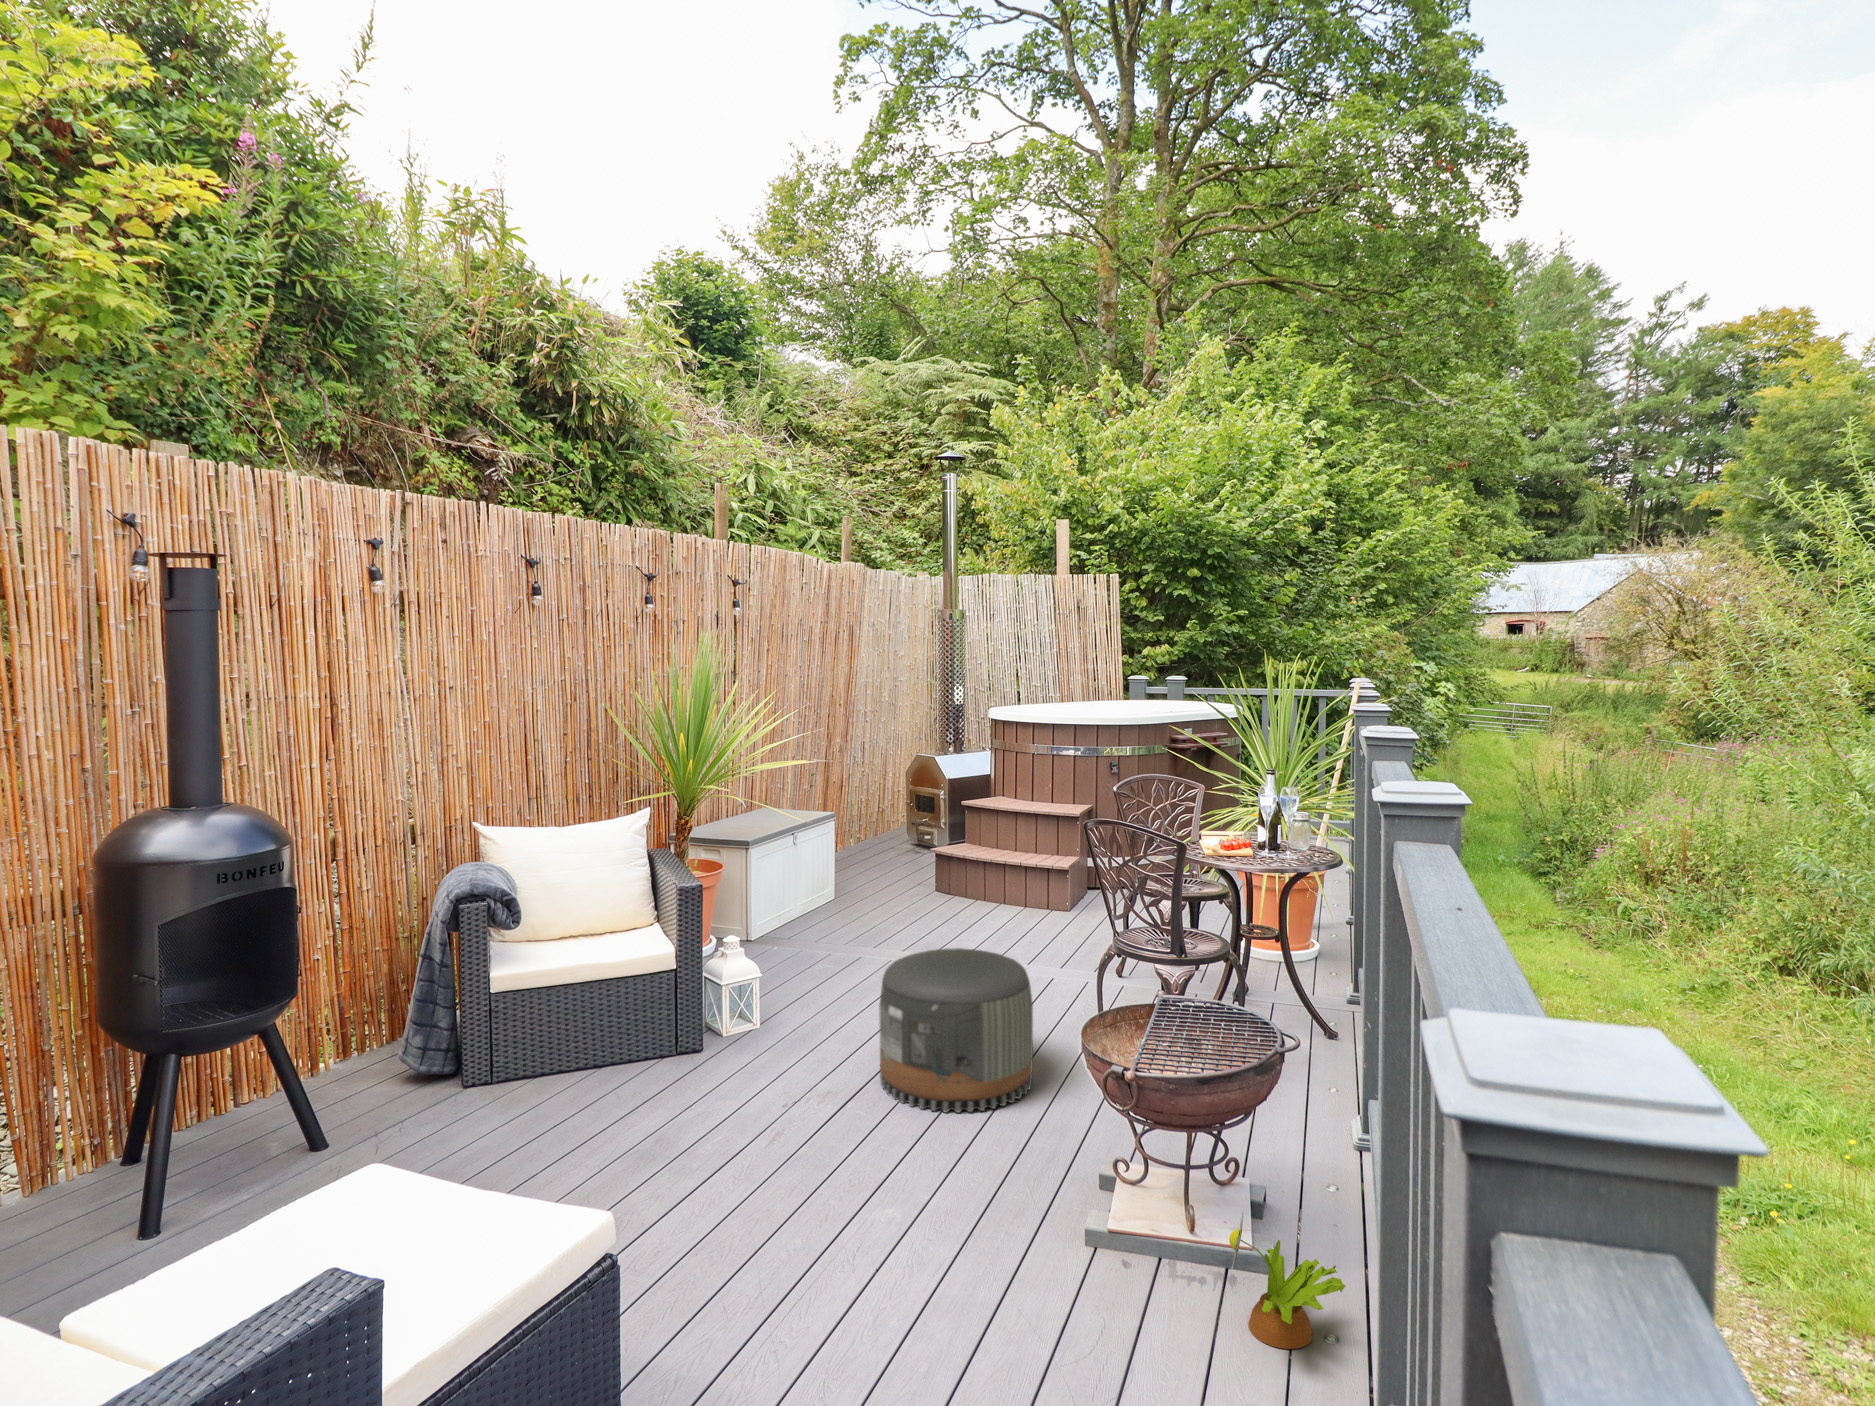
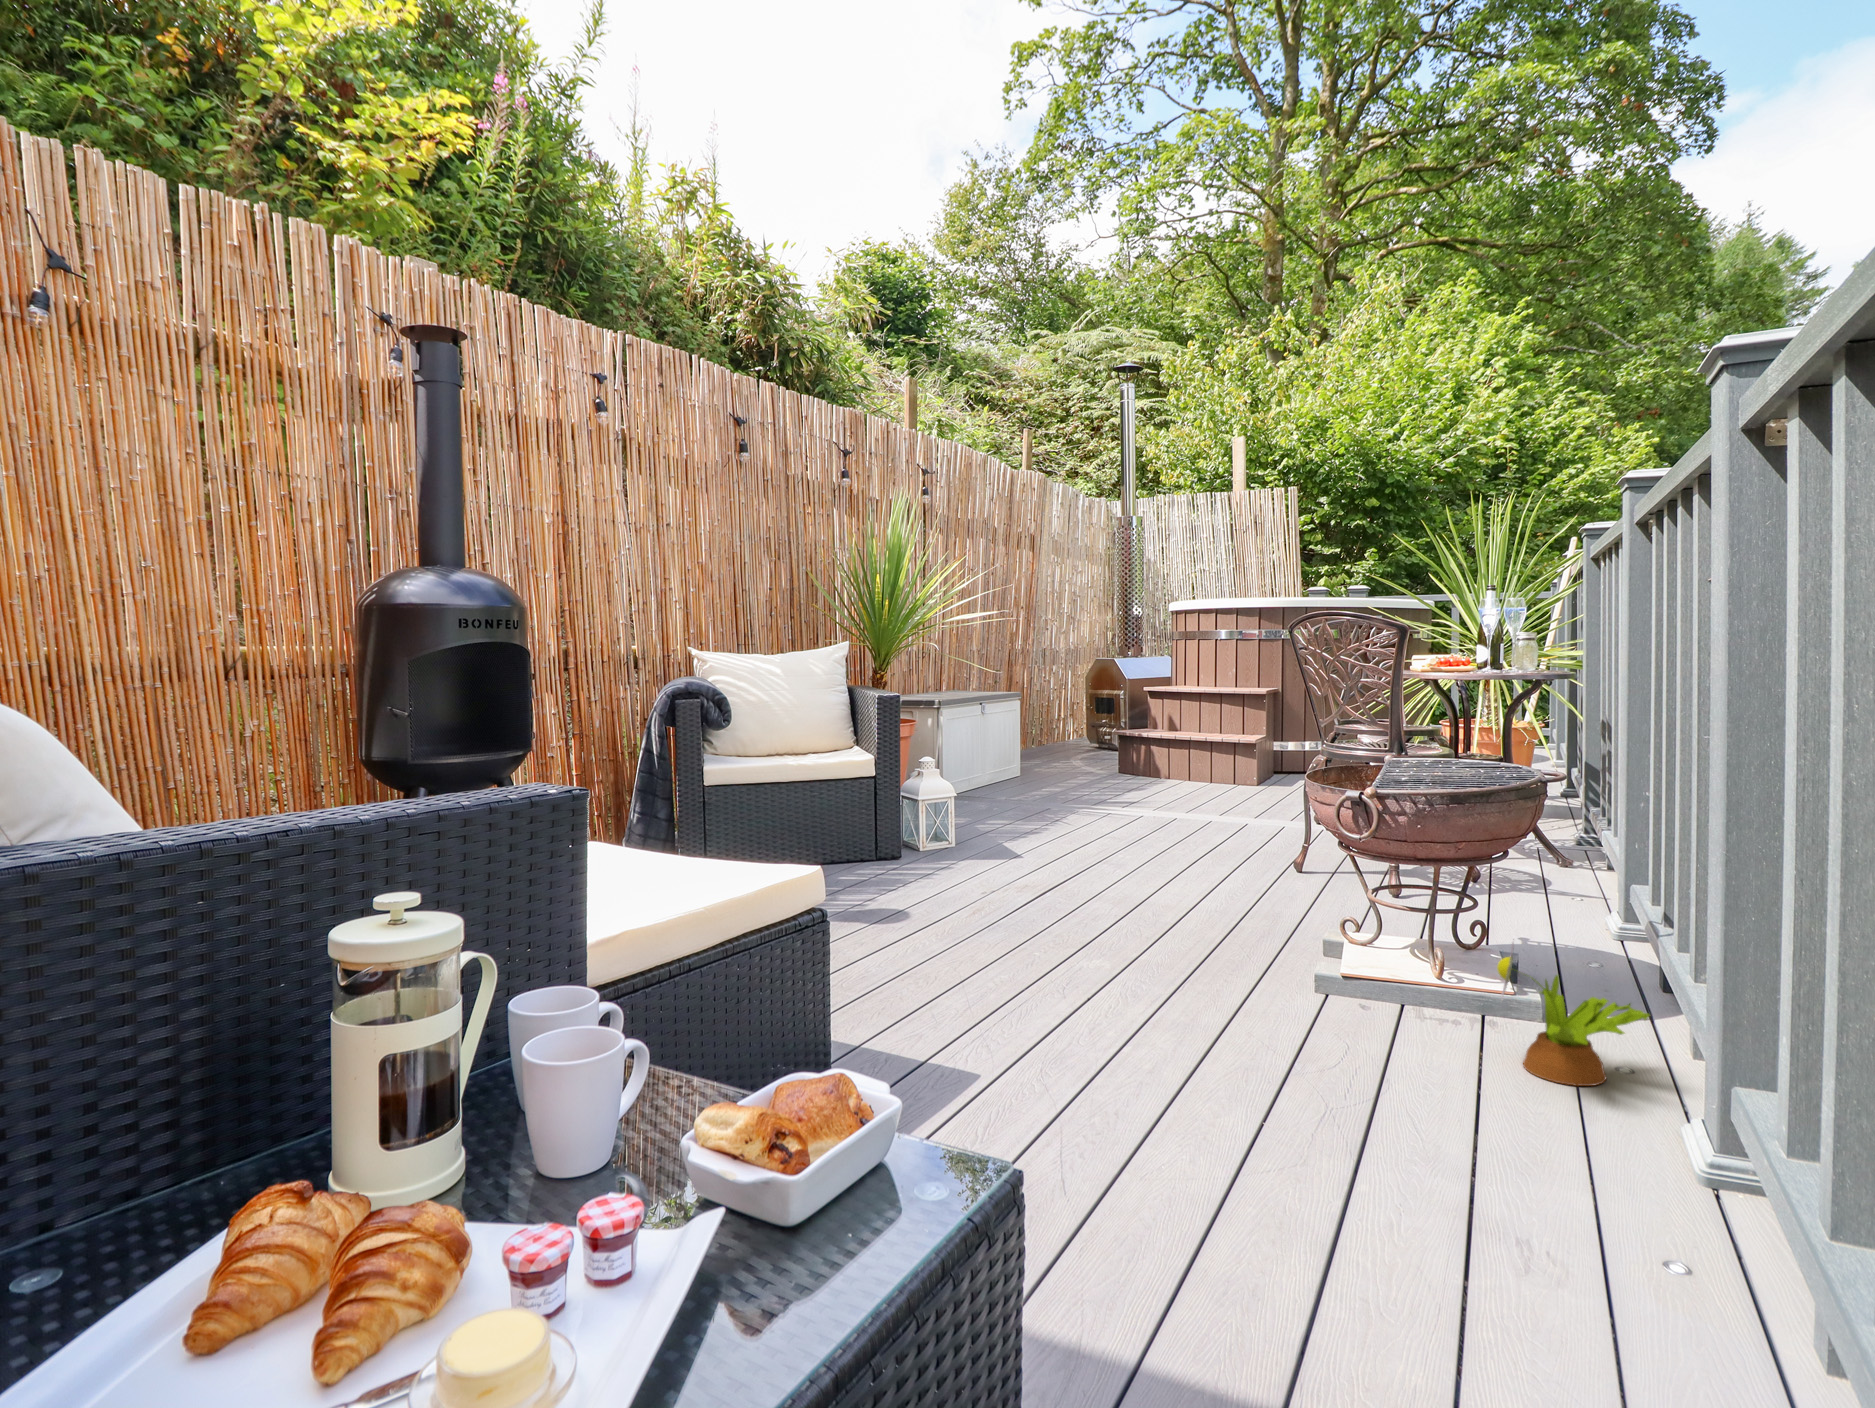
pouf: present [879,948,1033,1113] -> none [1077,761,1237,909]

